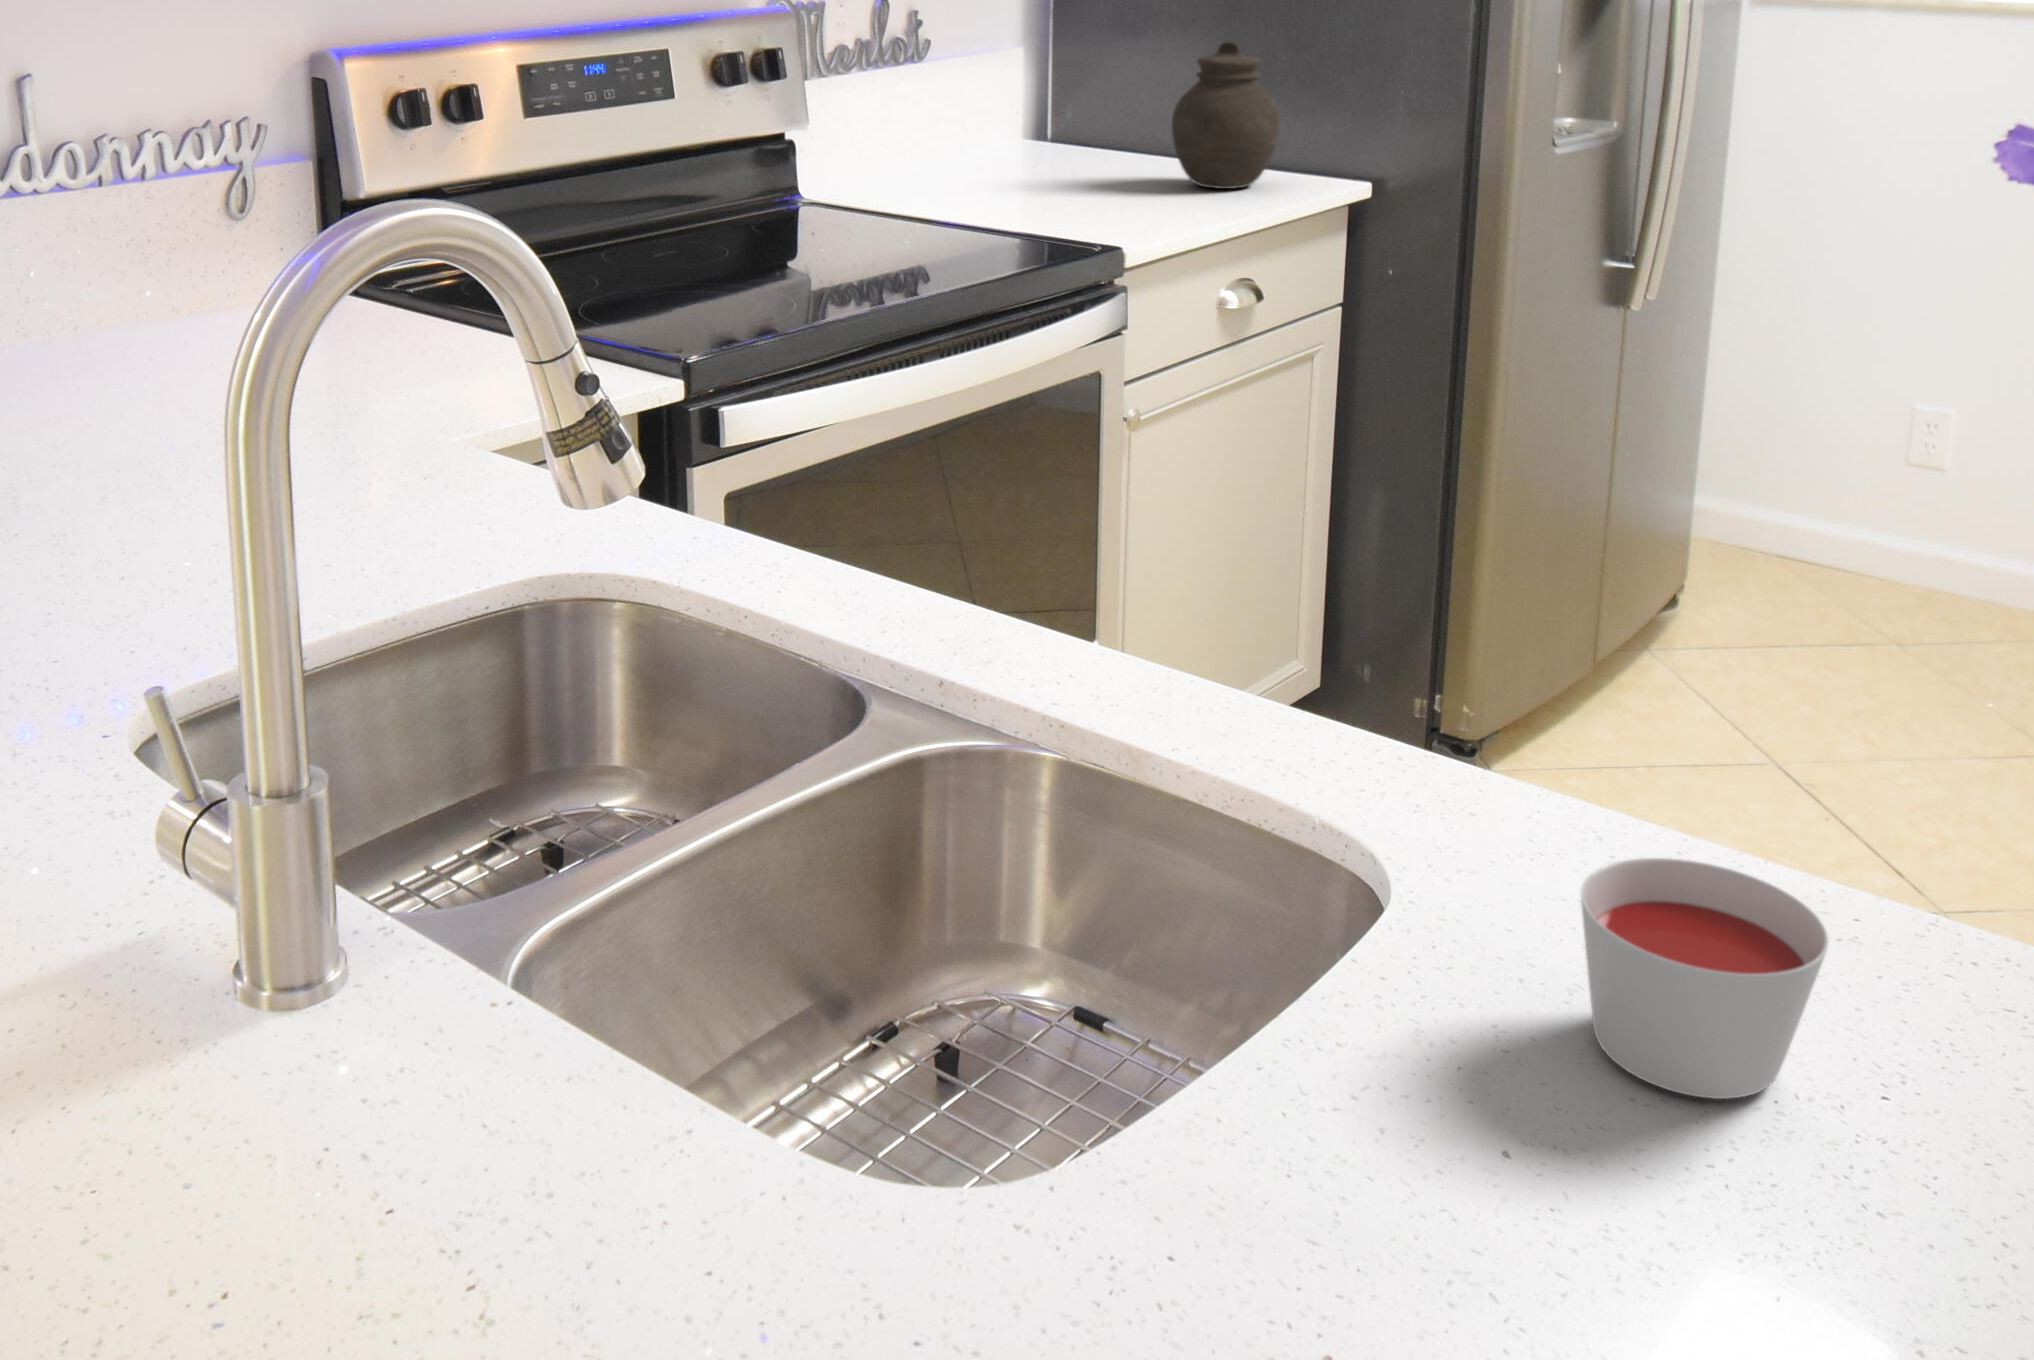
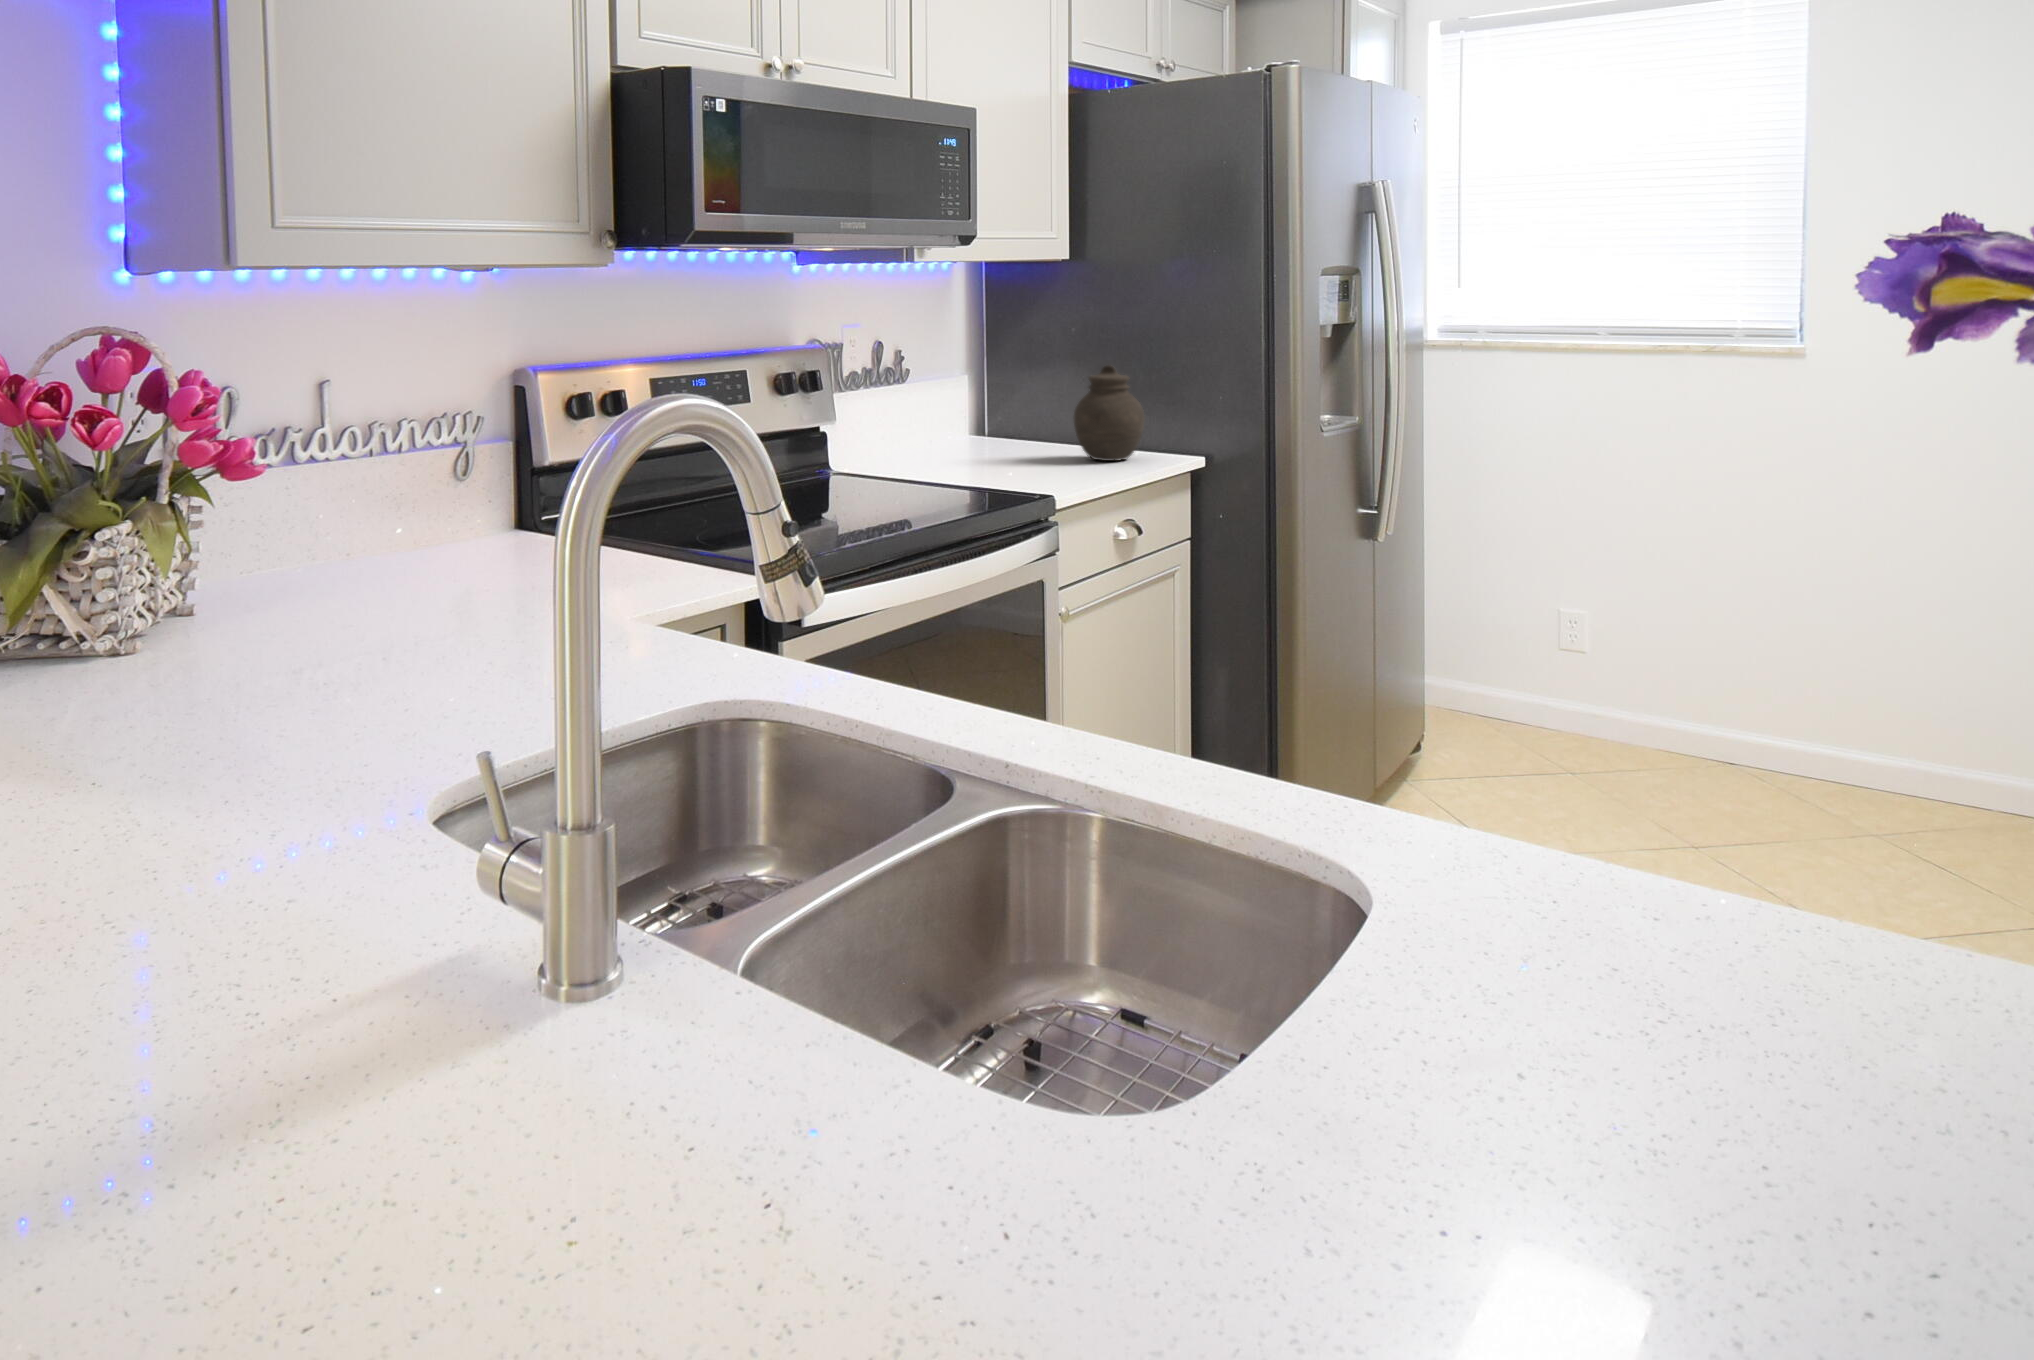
candle: present [1581,858,1828,1099] -> none [1546,851,1742,1032]

